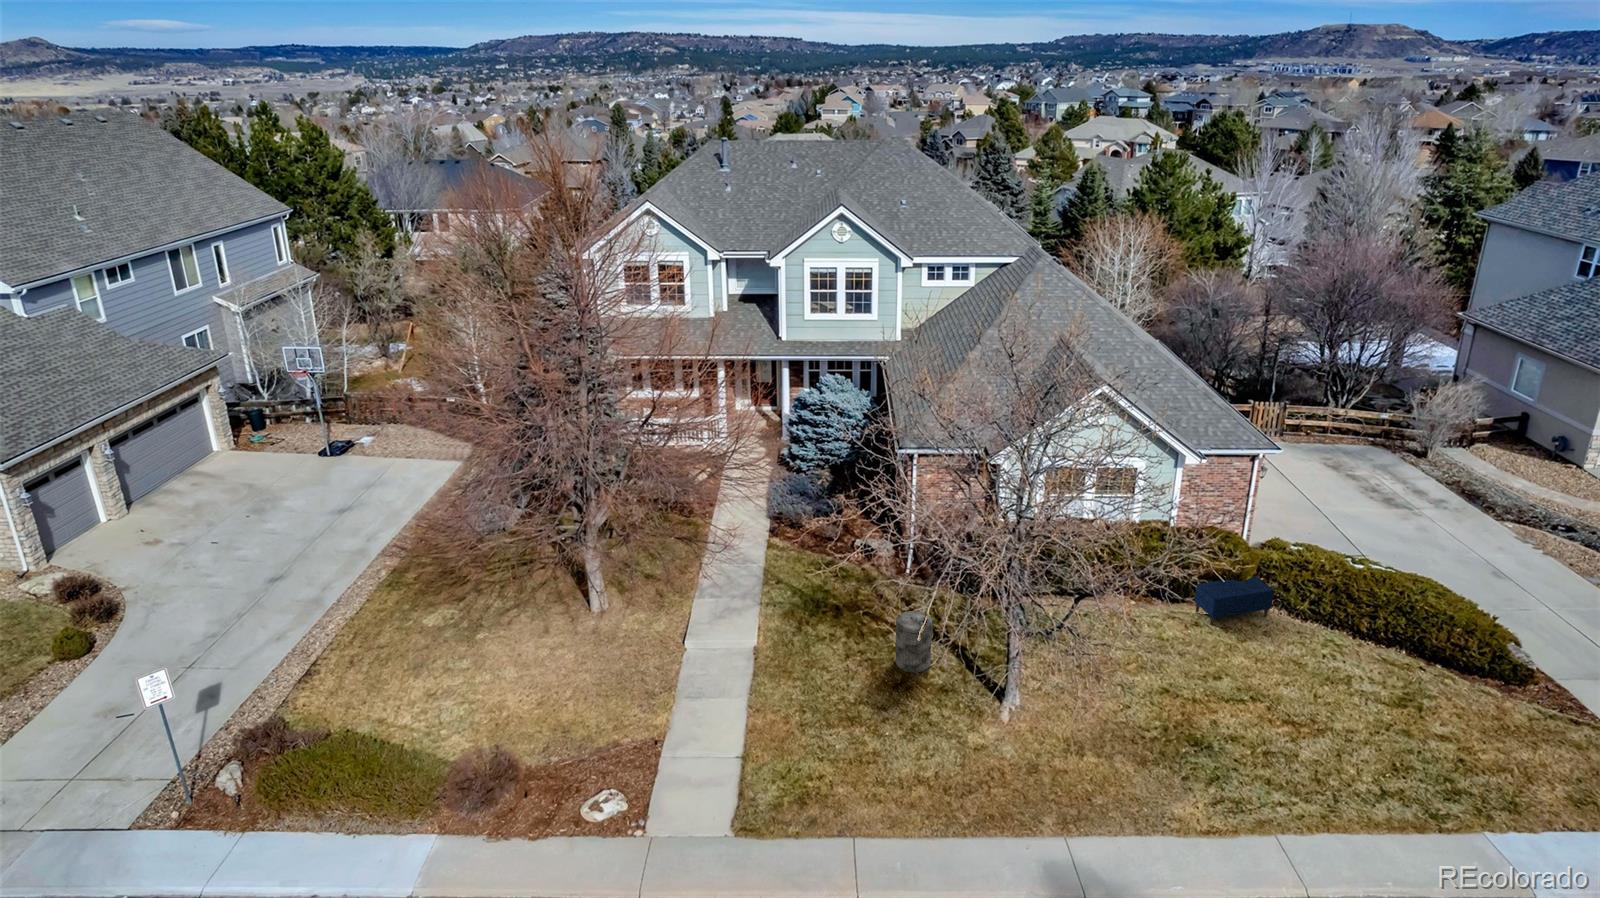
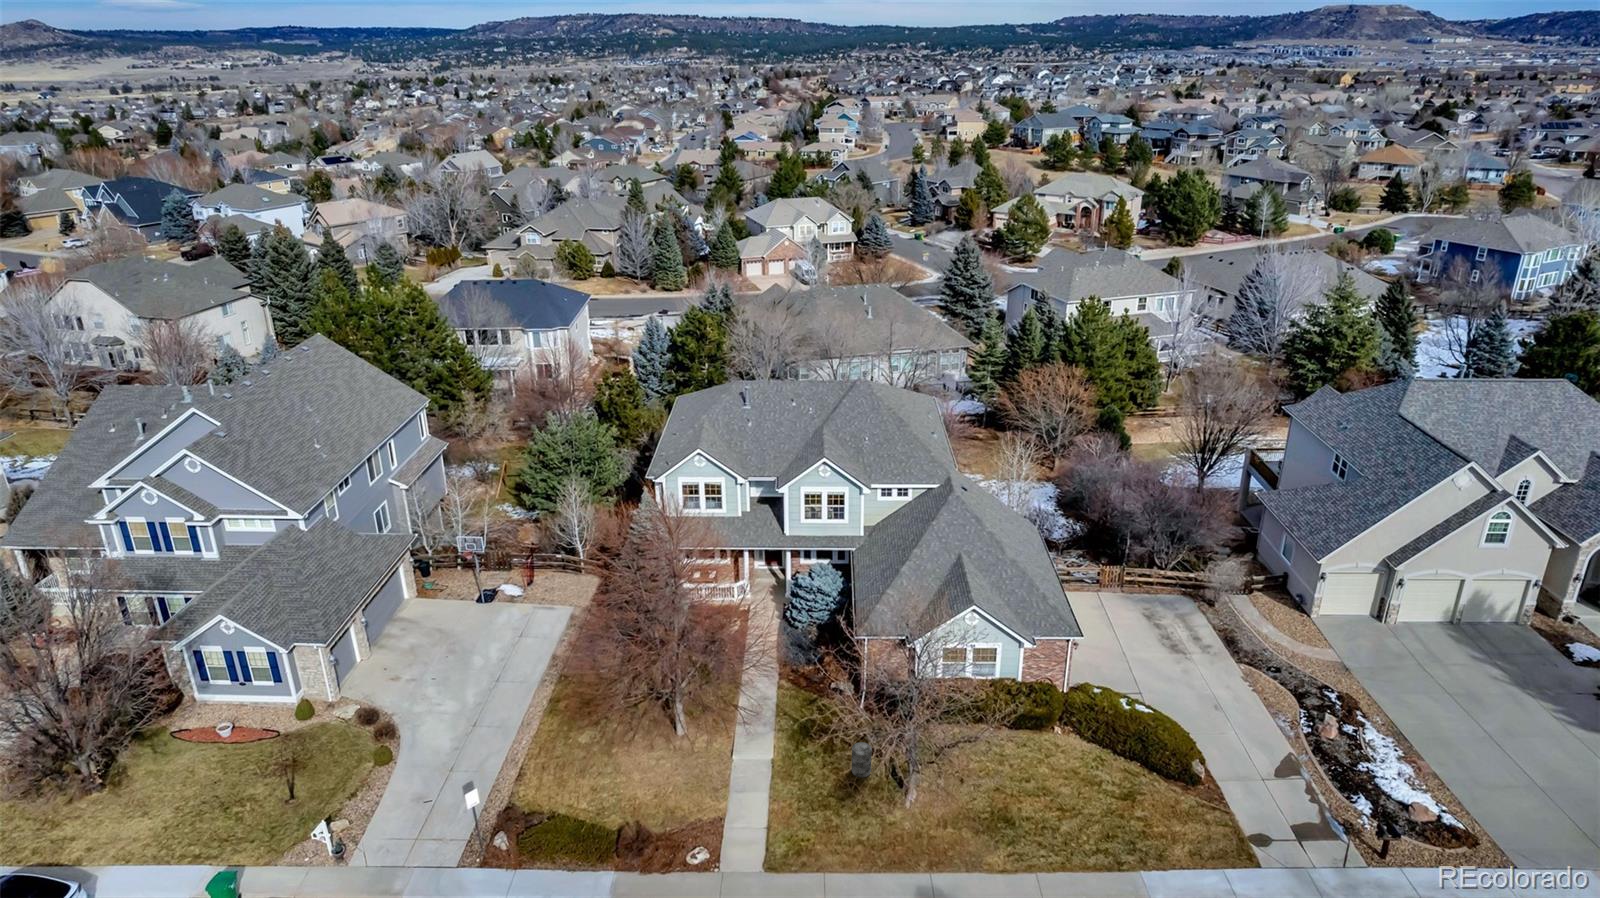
bench: present [1194,576,1274,625] -> none [1025,718,1068,748]

